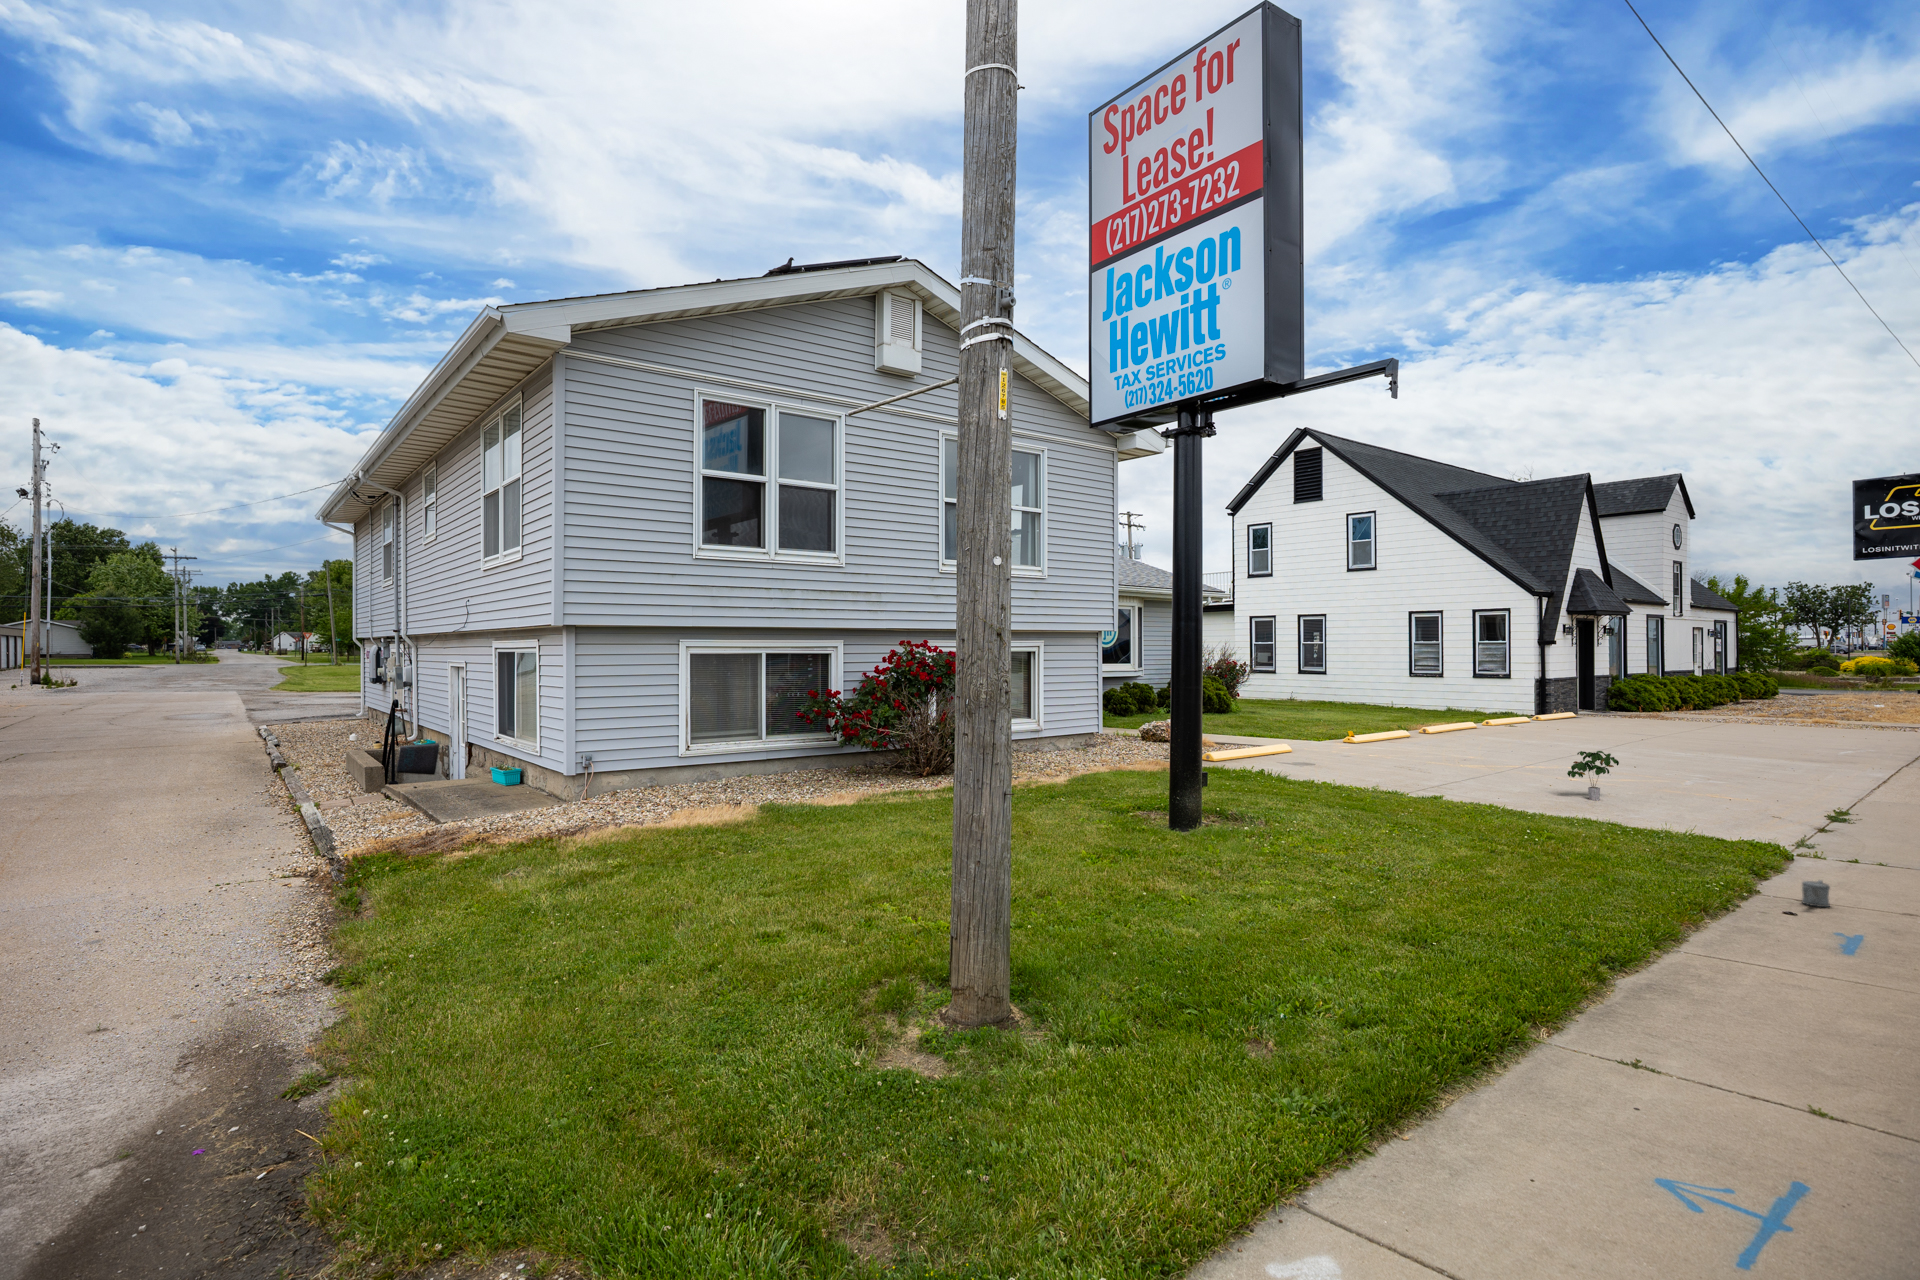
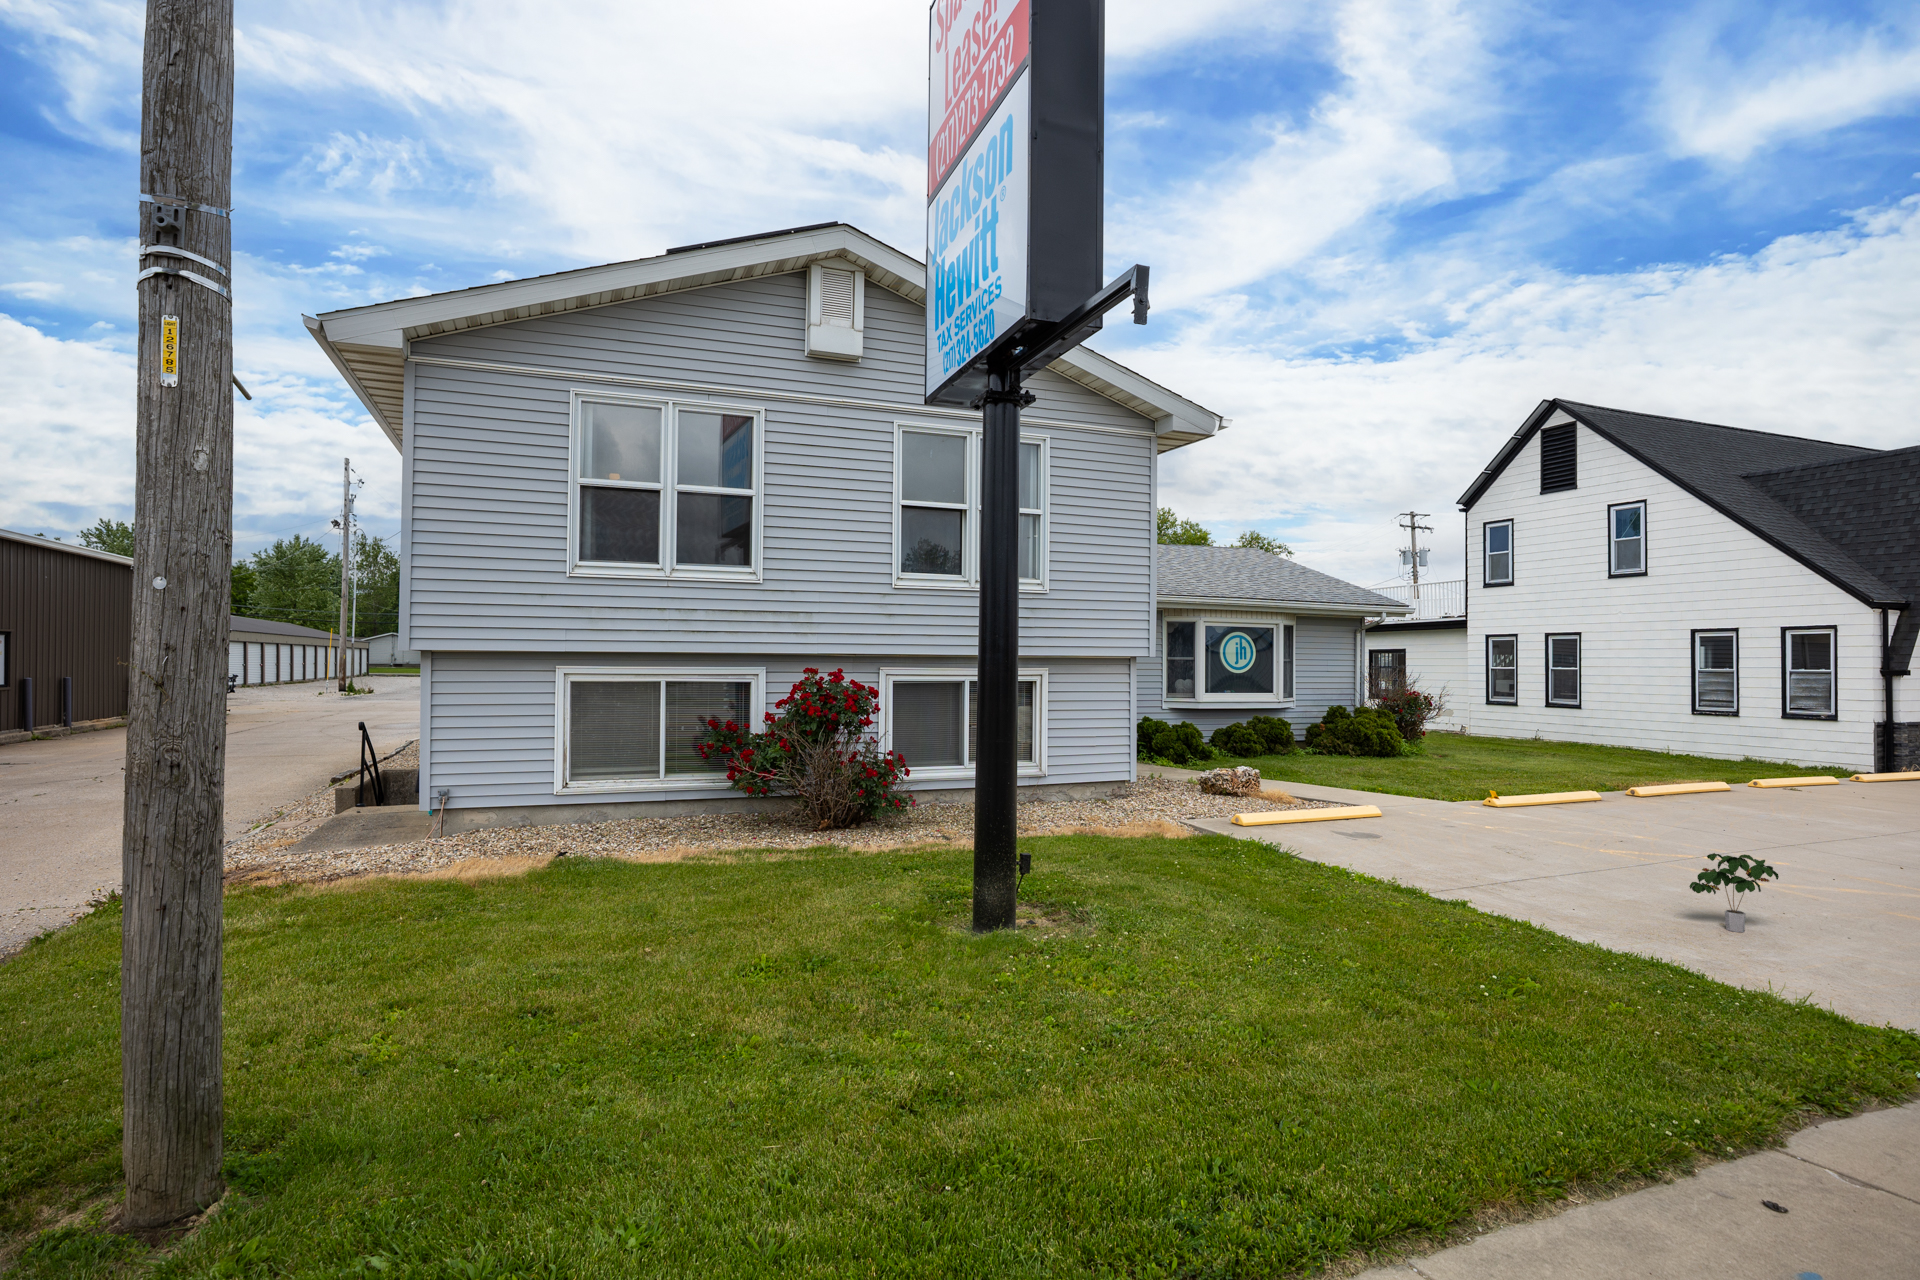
watering can: present [1802,880,1830,907] -> none [1782,1165,1862,1226]

